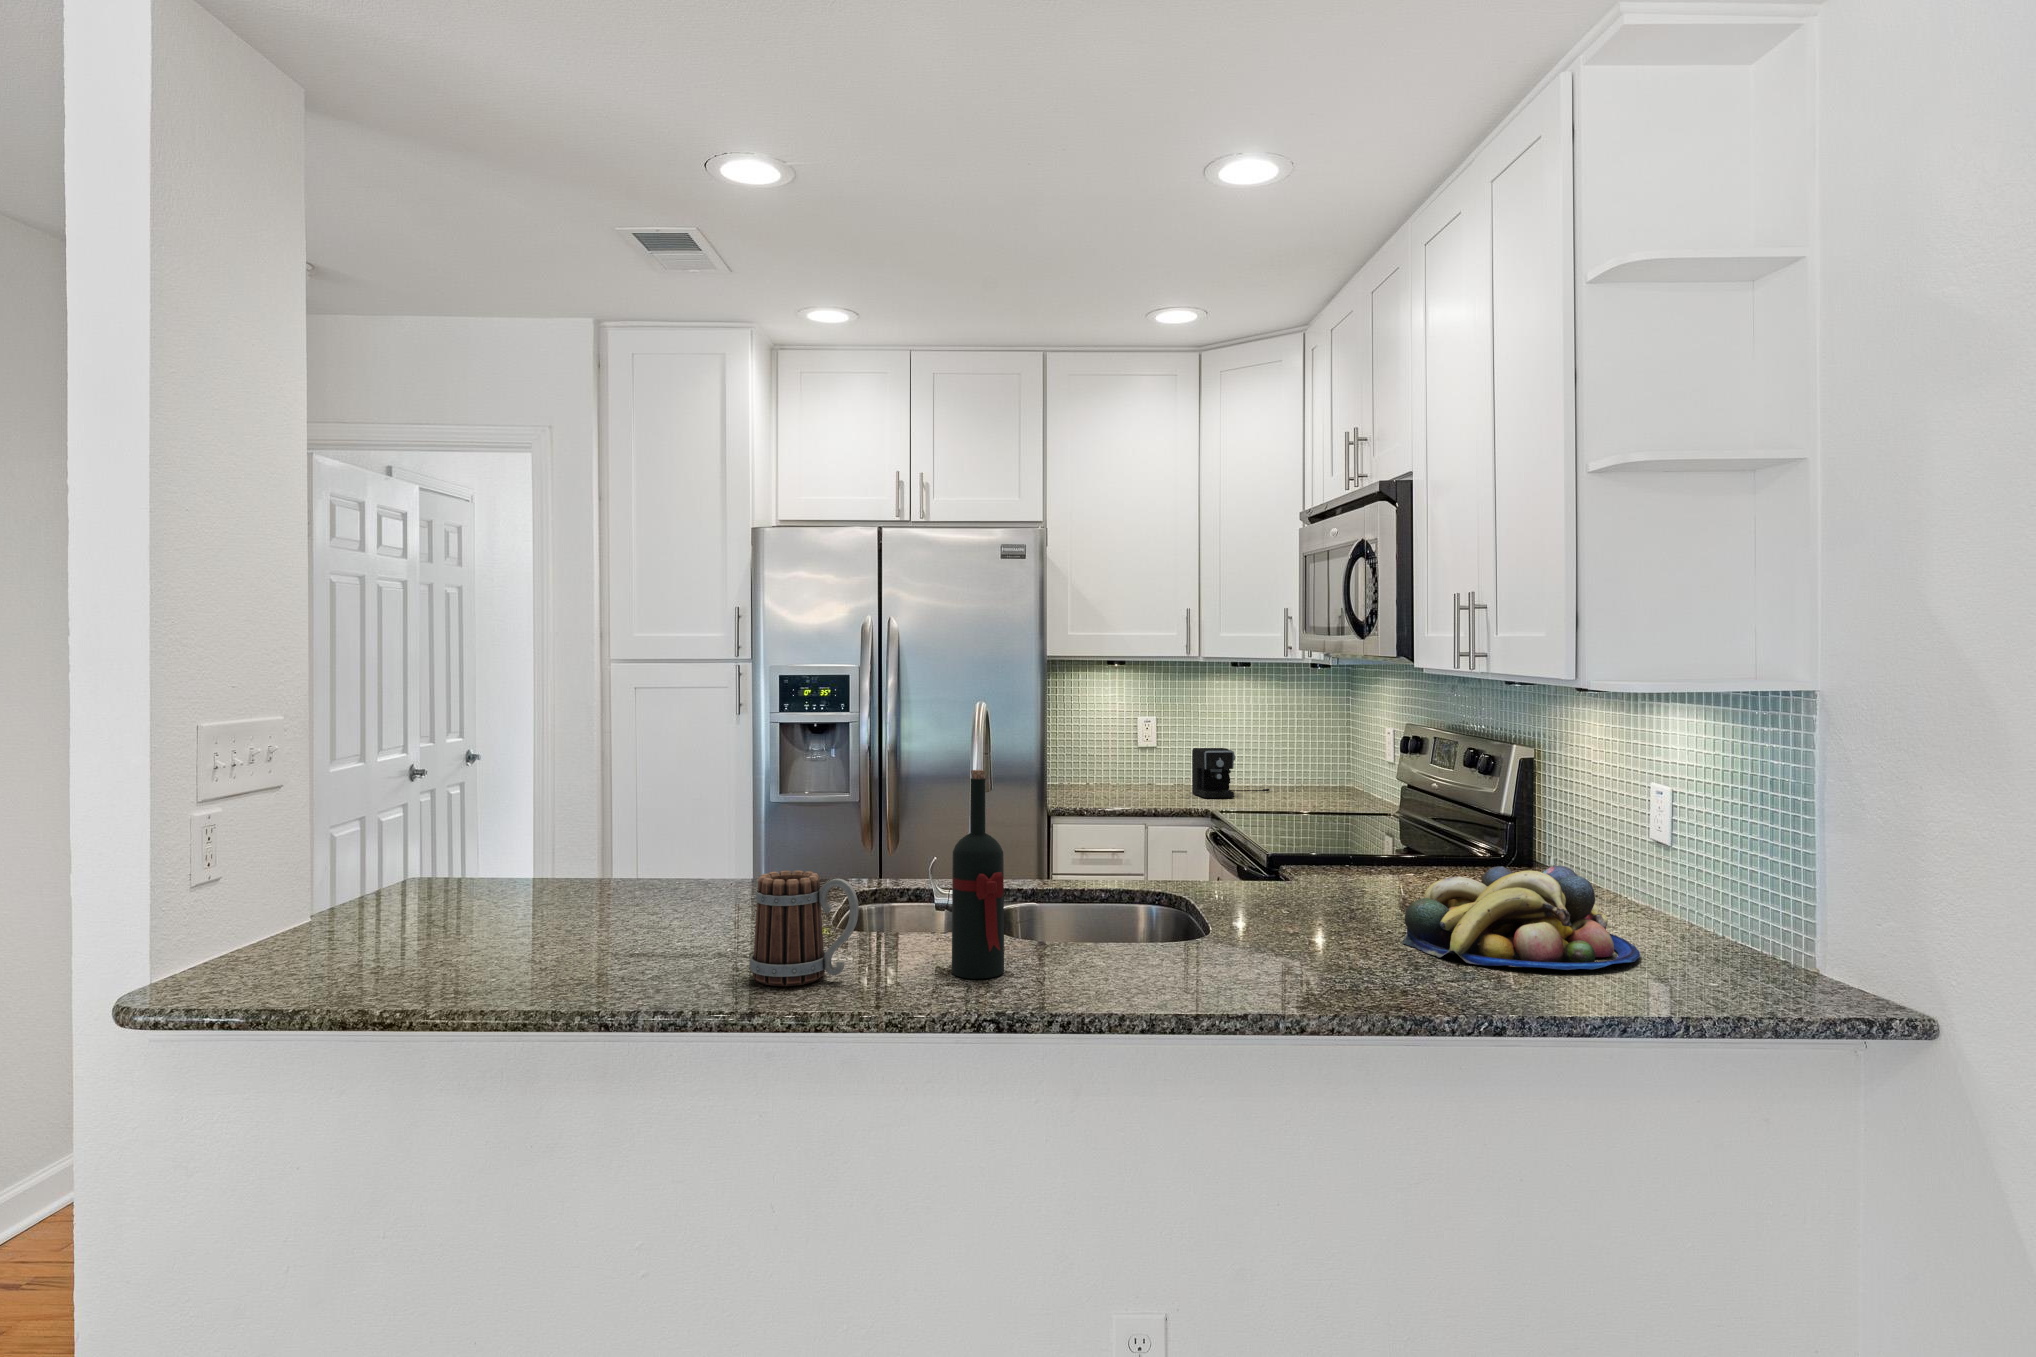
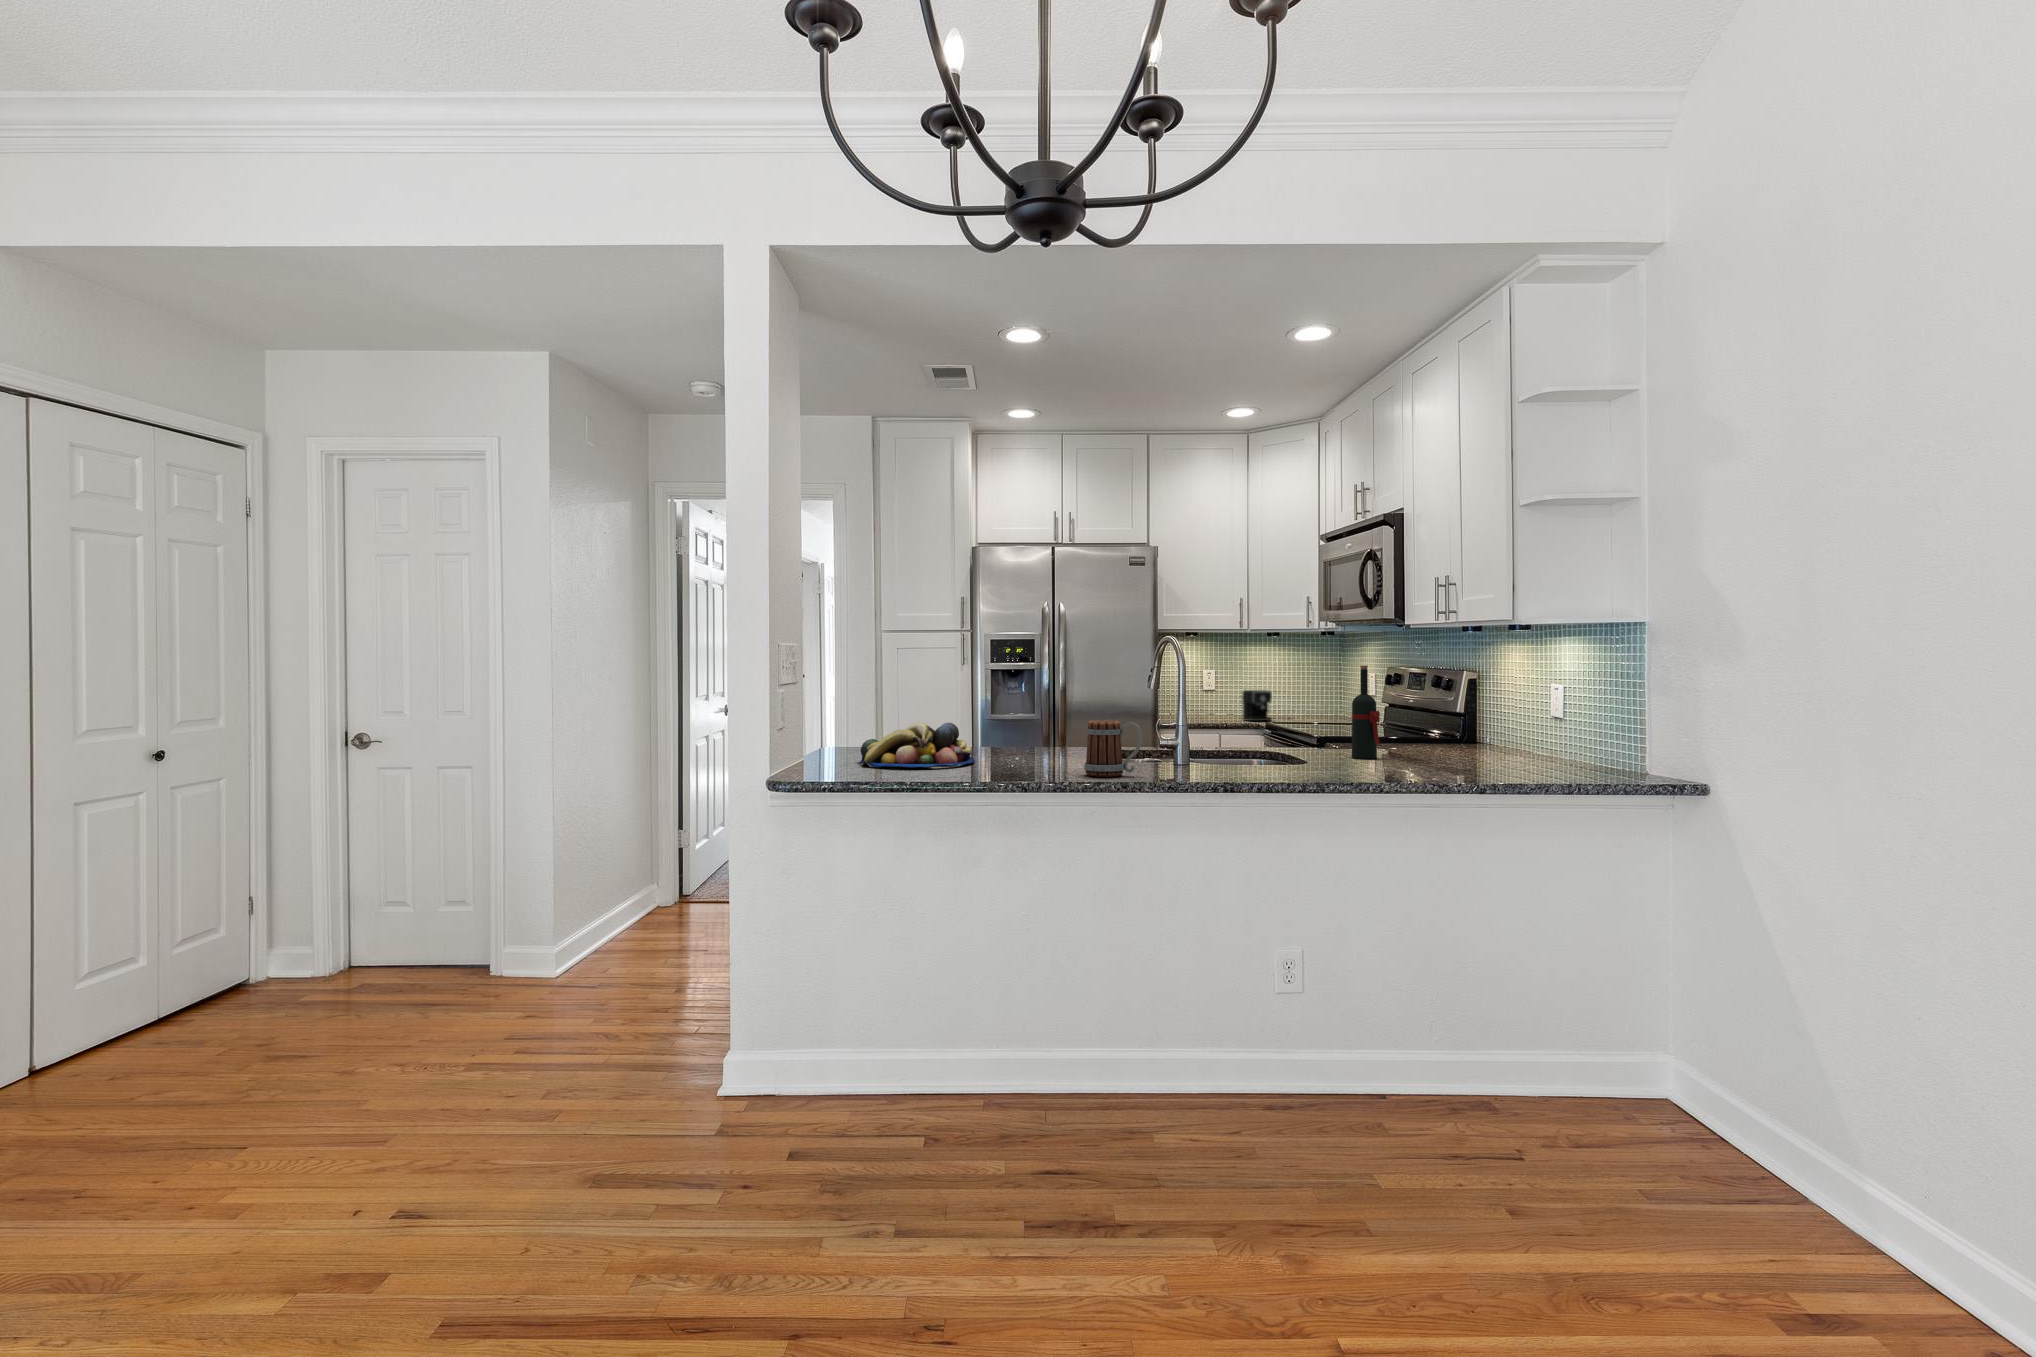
wine bottle: present [952,770,1004,979] -> present [1352,666,1381,759]
fruit bowl: present [1403,866,1640,970] -> present [859,722,975,767]

